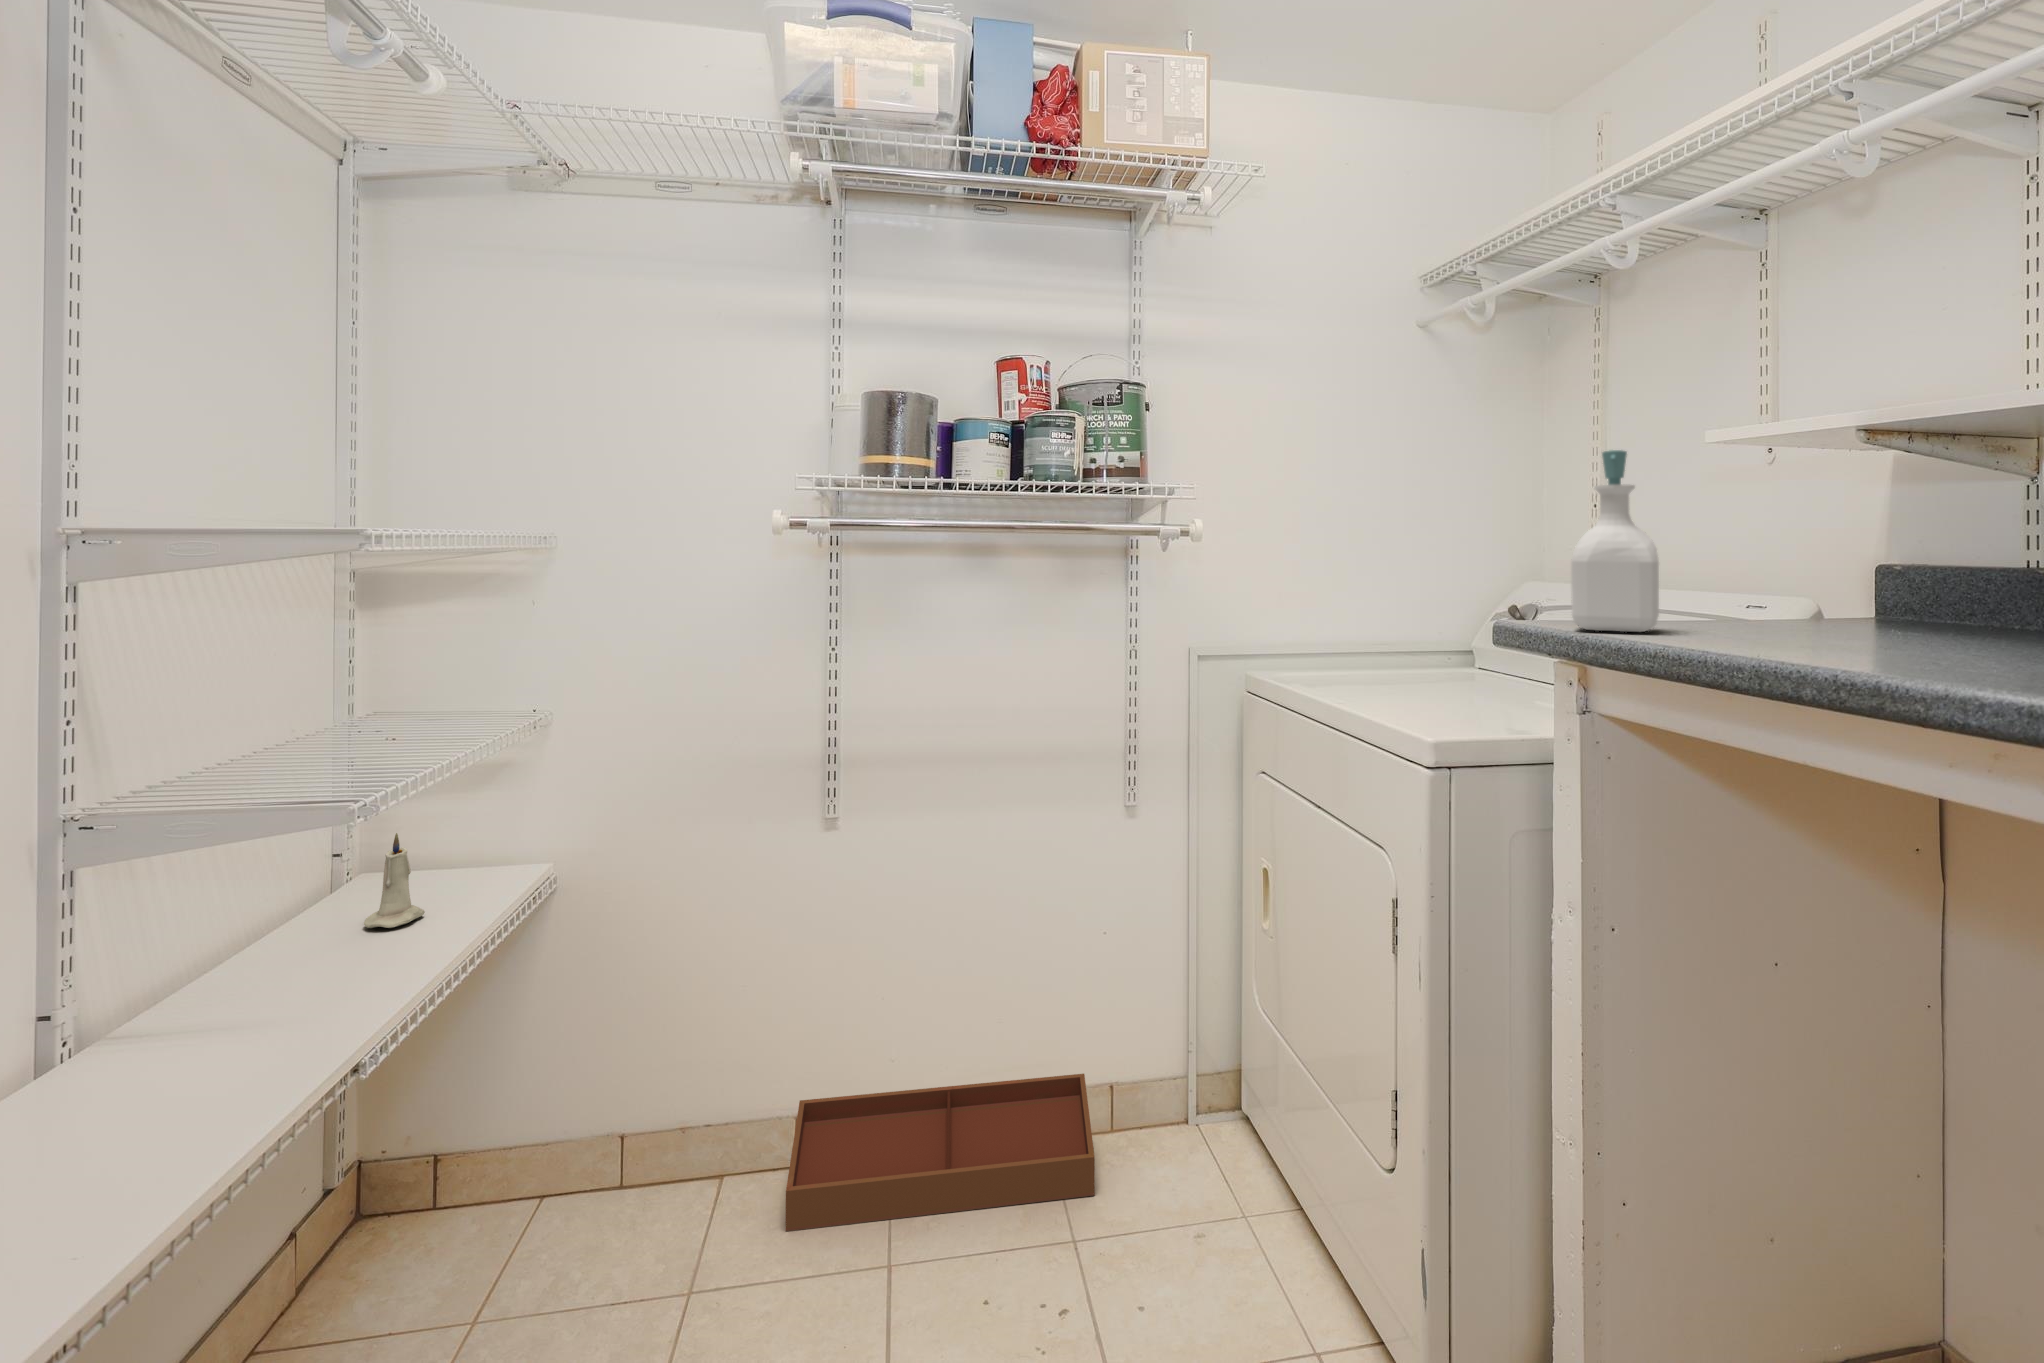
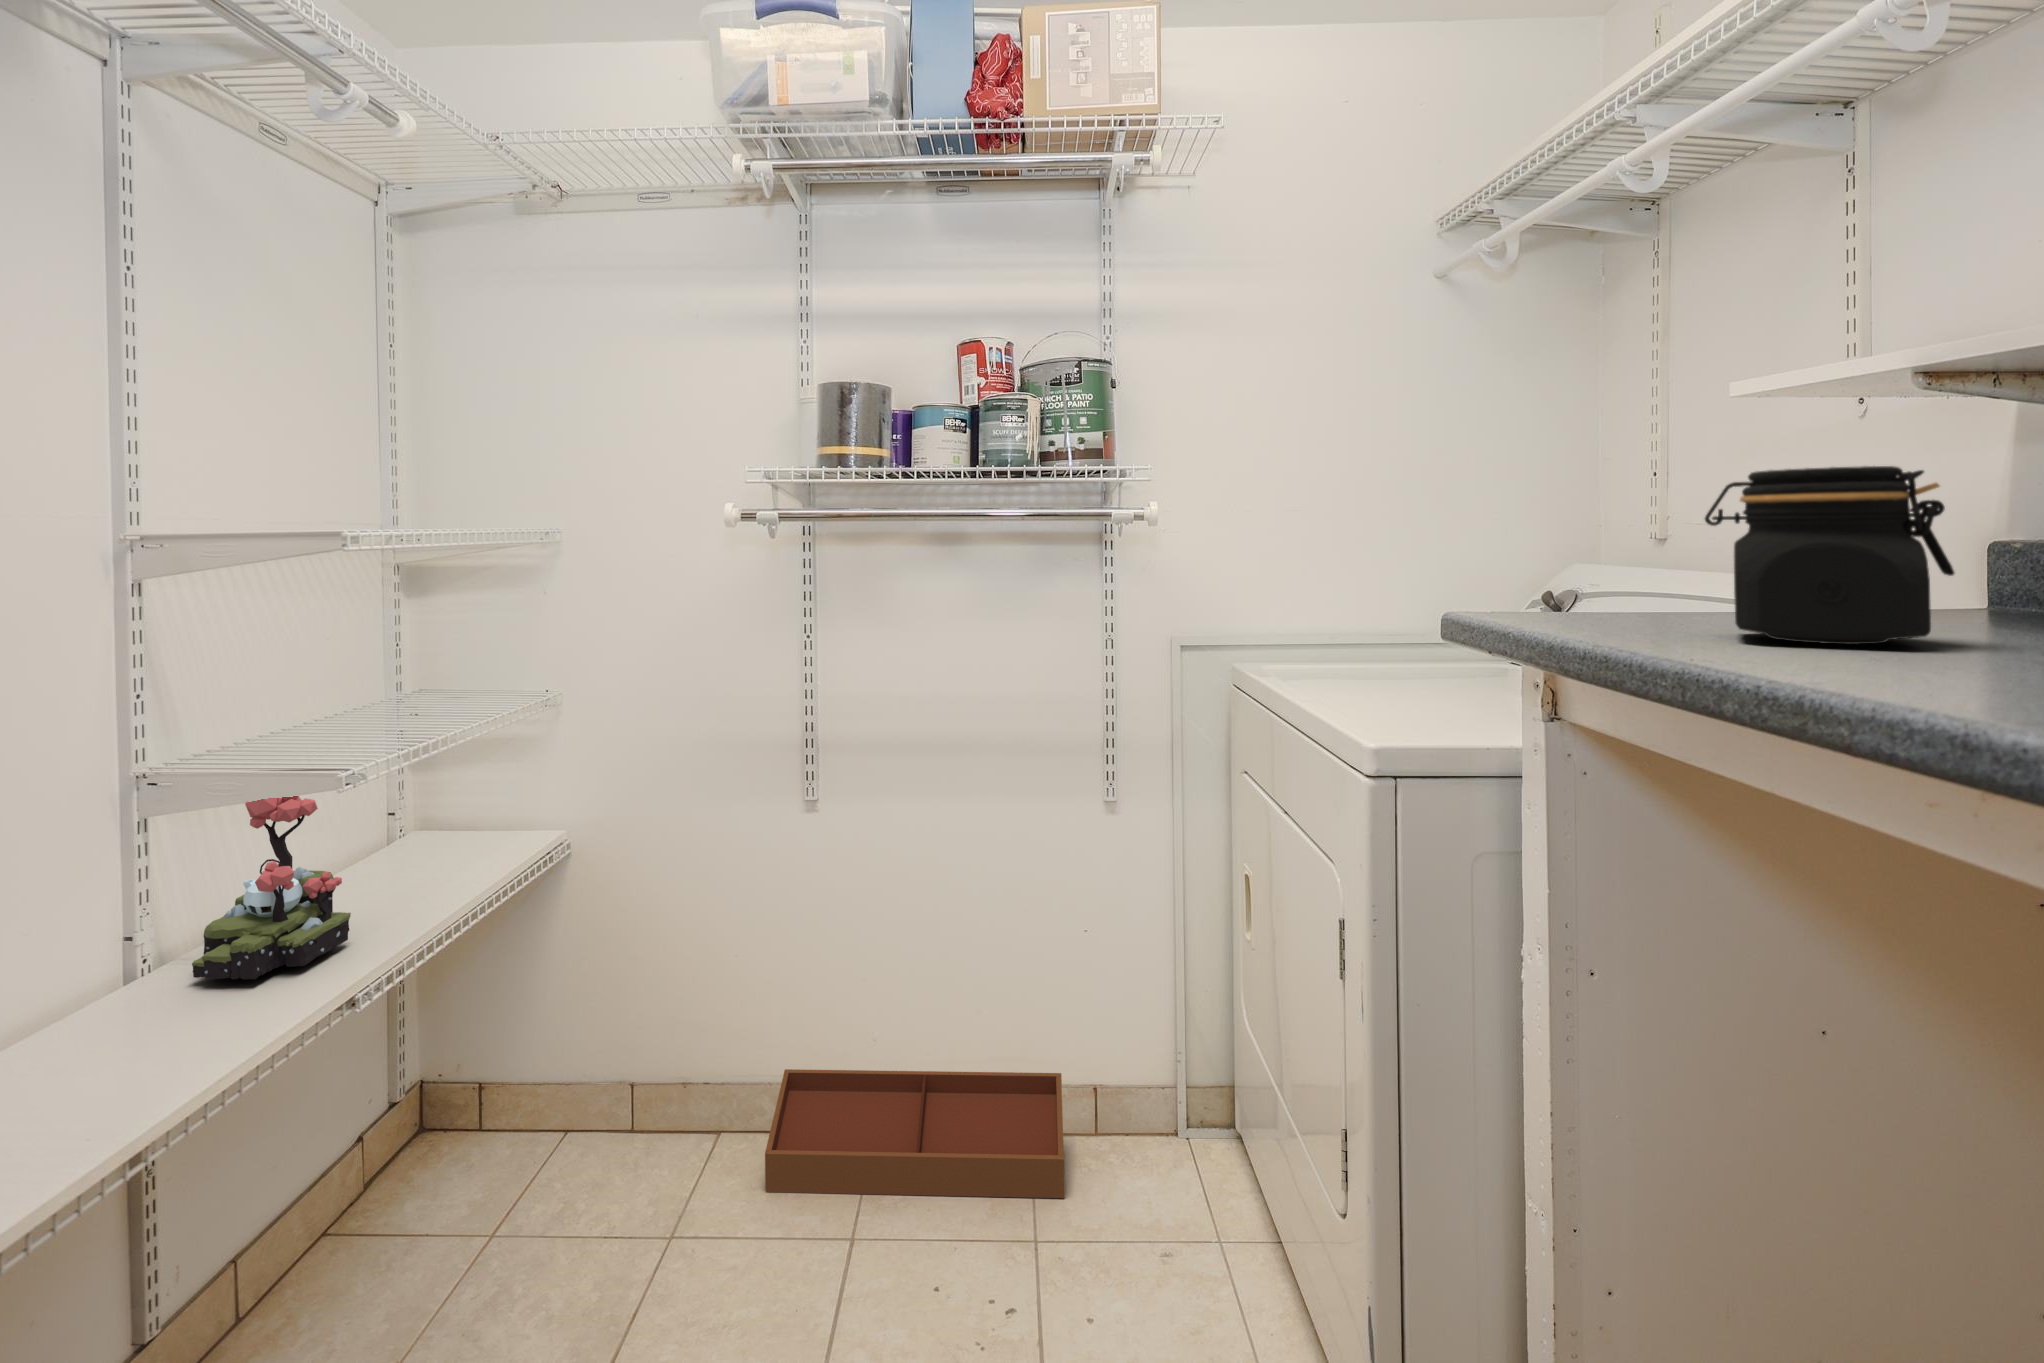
soap bottle: present [1571,450,1659,632] -> none [1527,411,1643,626]
jar: none [1724,503,1913,645] -> present [1705,466,1954,645]
plant: none [113,825,318,1064] -> present [192,796,351,979]
candle: present [364,833,425,928] -> none [406,796,456,880]

